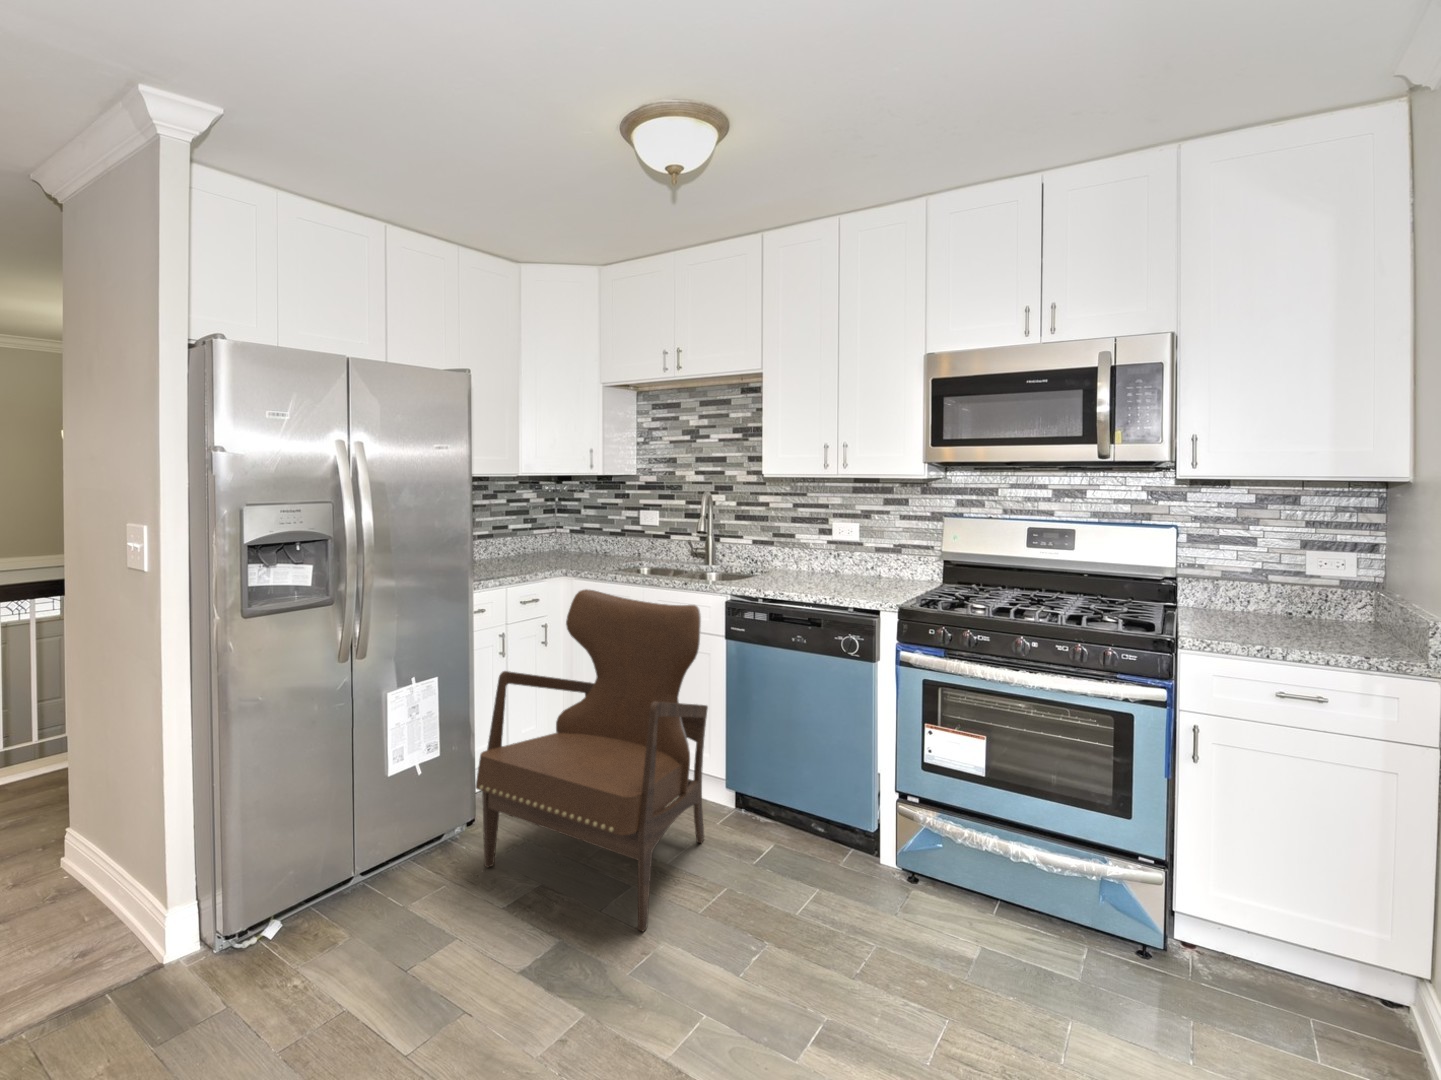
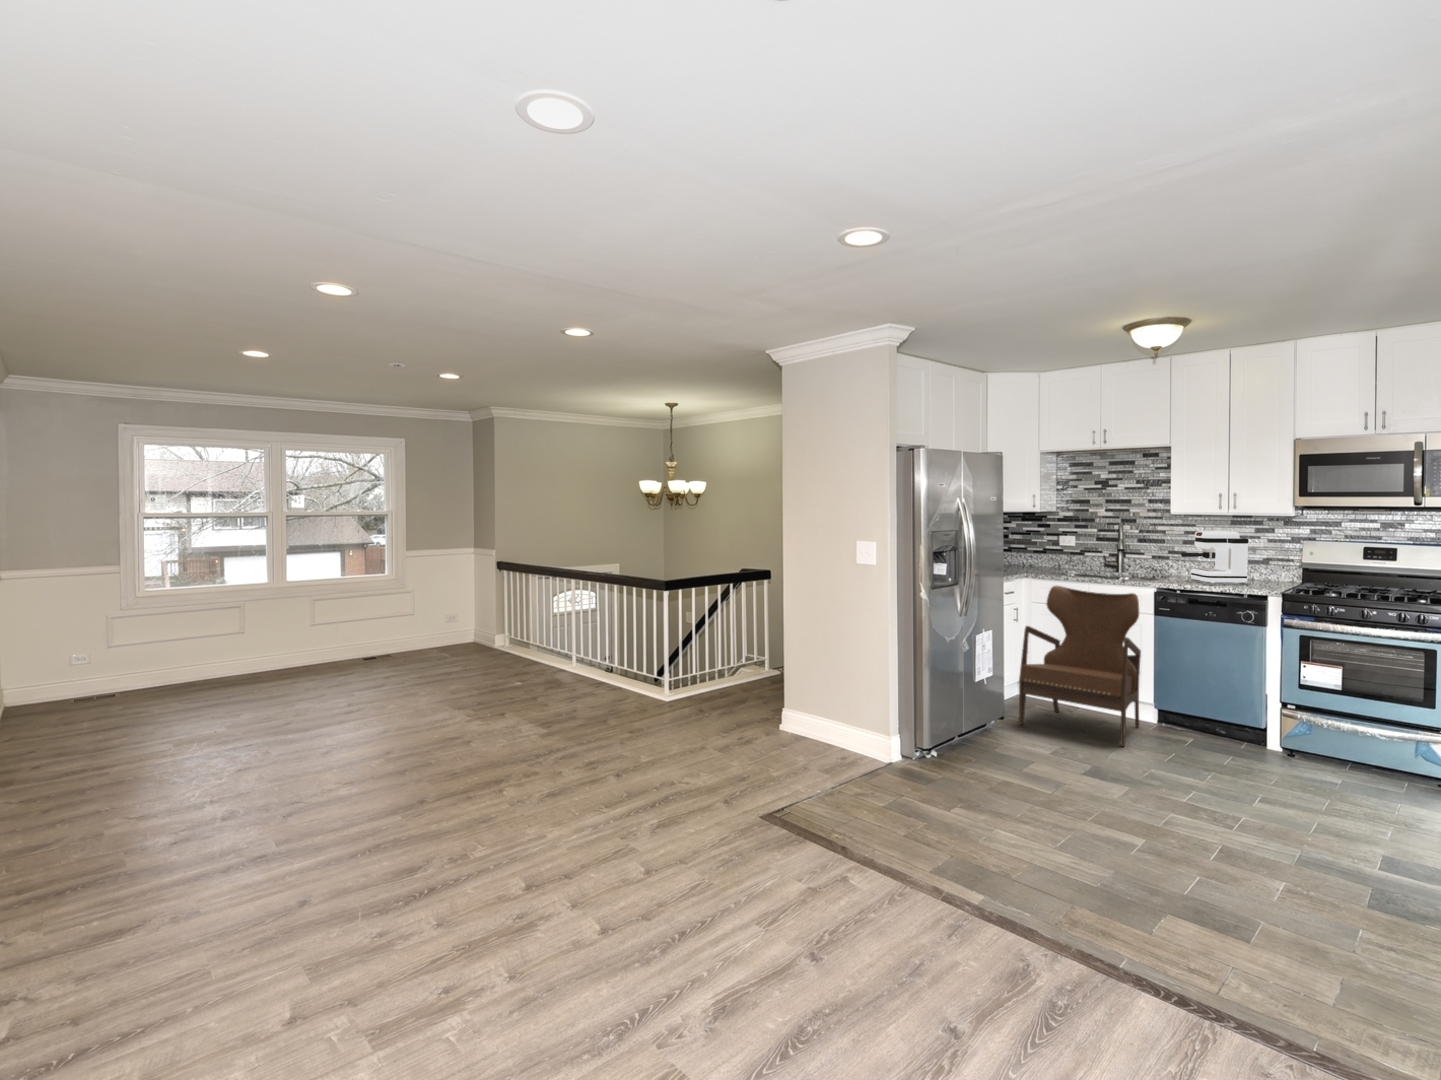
coffee maker: none [778,499,873,585] -> present [1181,531,1248,583]

